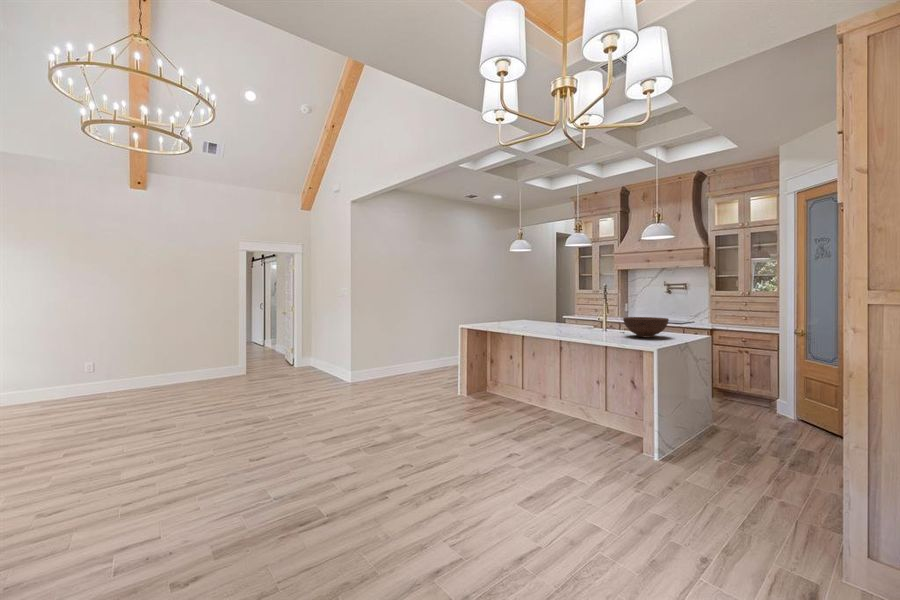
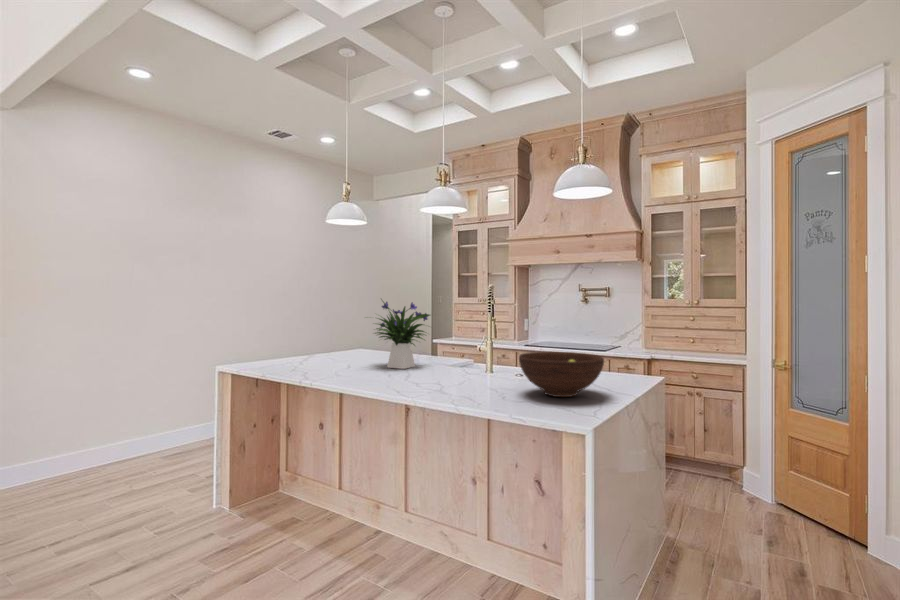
flower arrangement: none [537,291,573,328] -> present [375,302,430,369]

